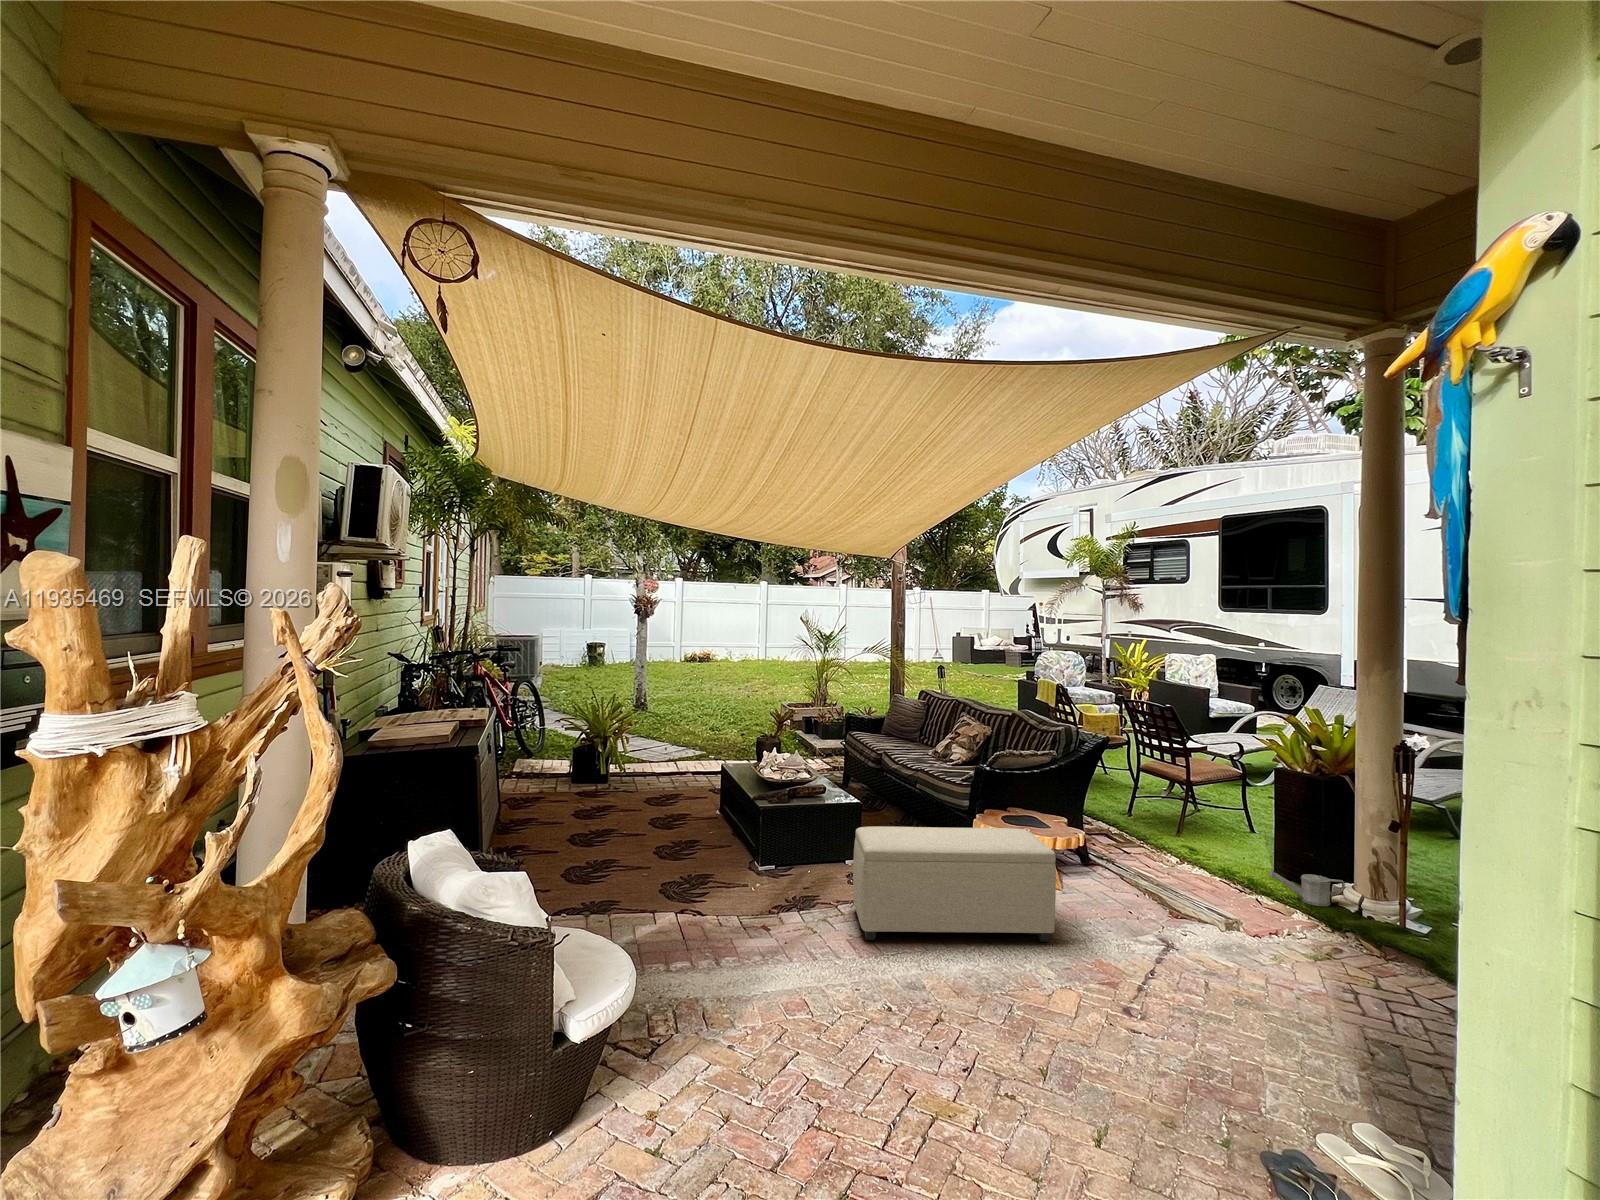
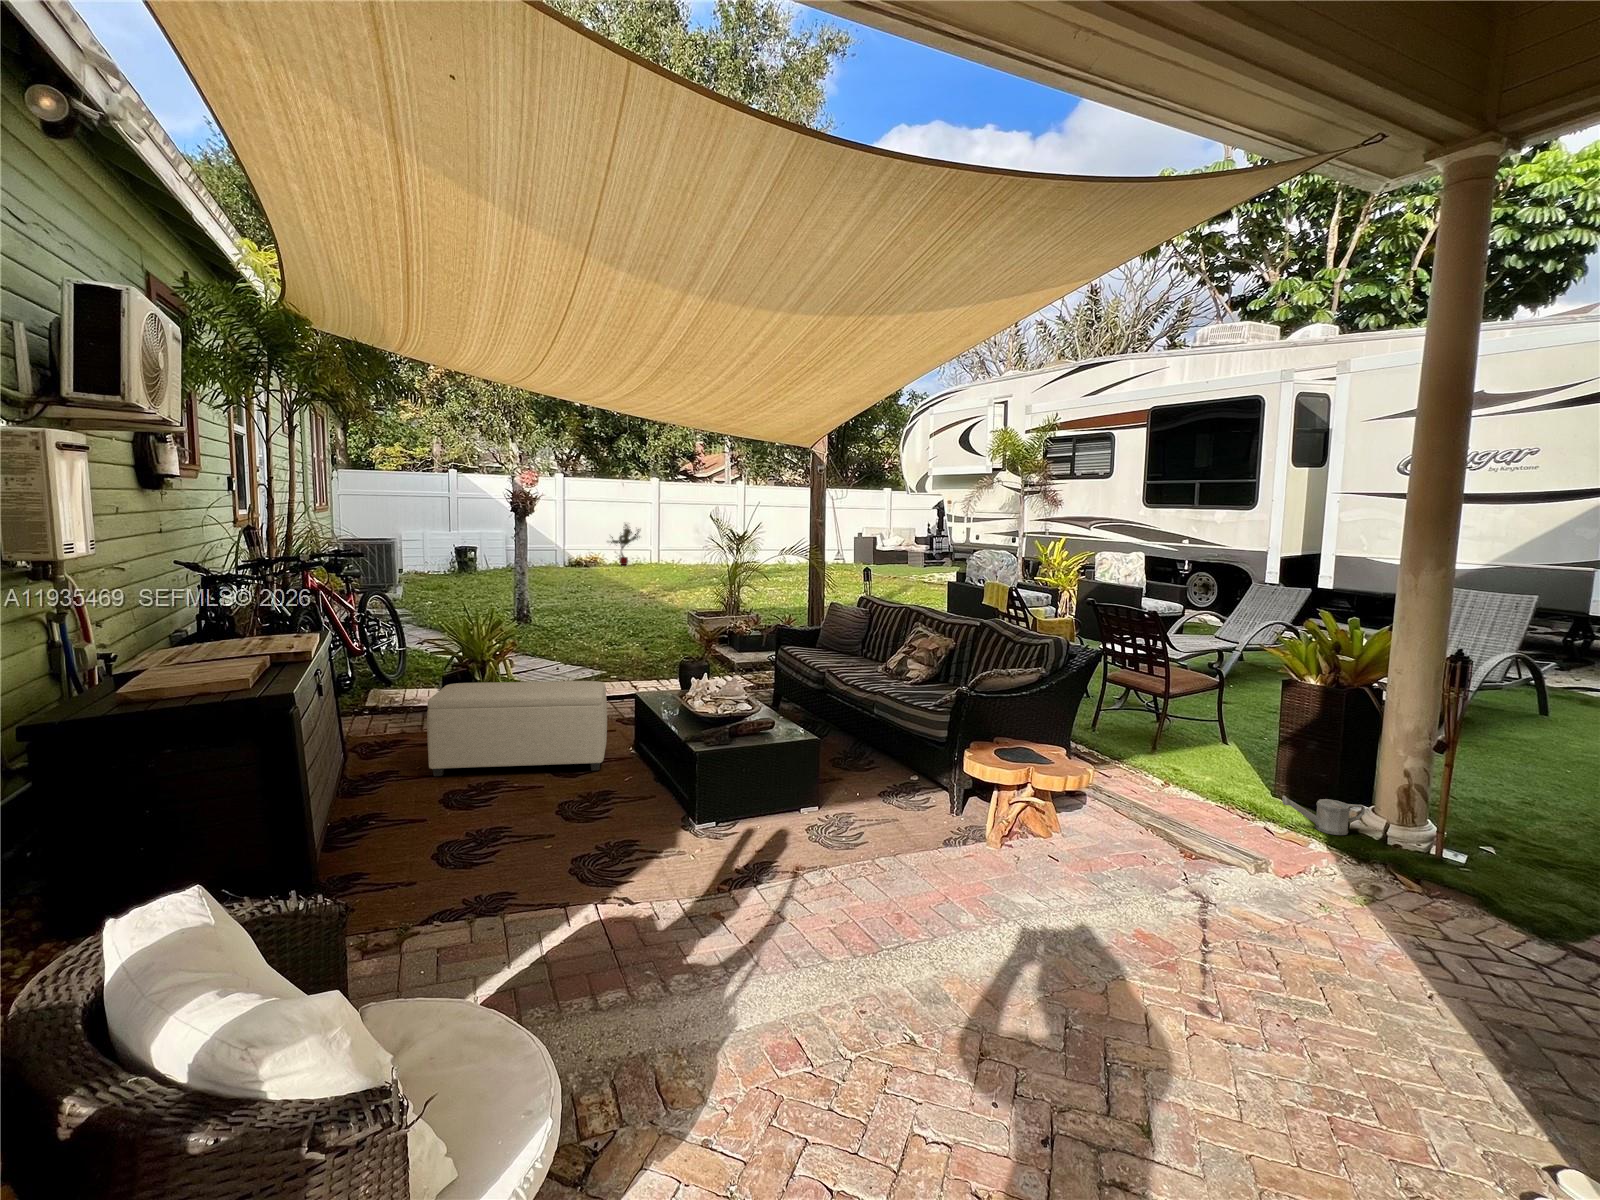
potted tree: none [720,622,753,661] -> present [611,524,640,565]
ottoman: present [853,826,1056,942] -> present [427,681,607,776]

